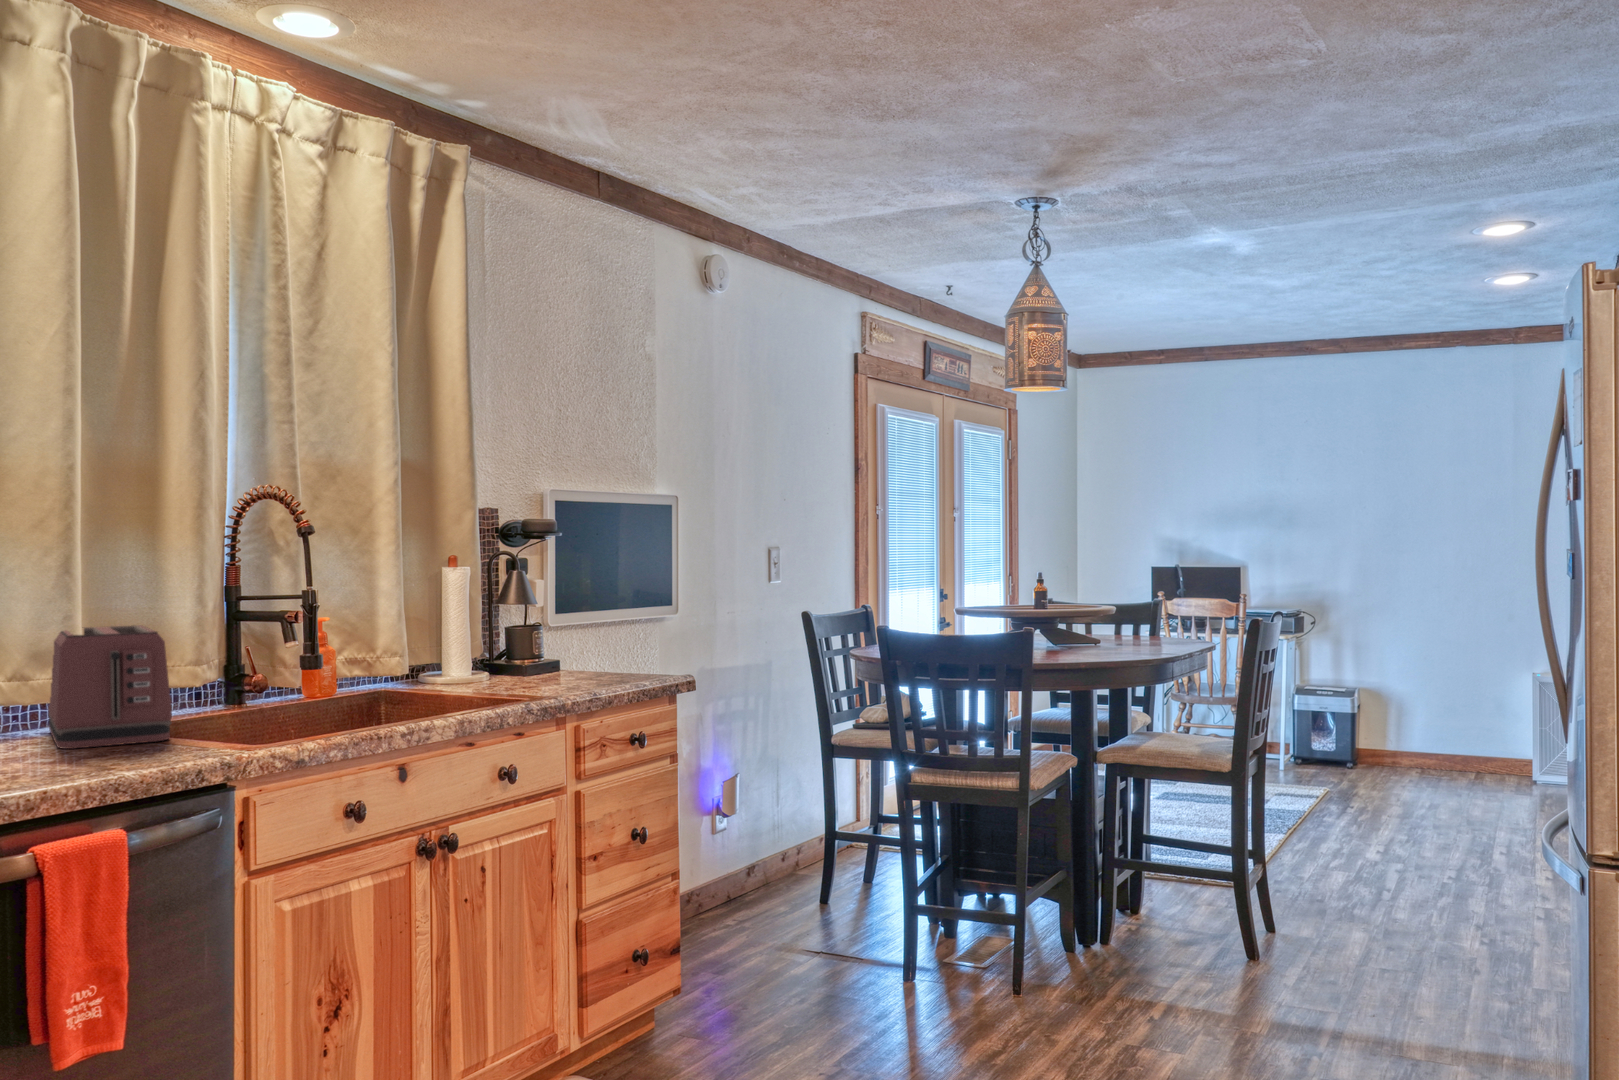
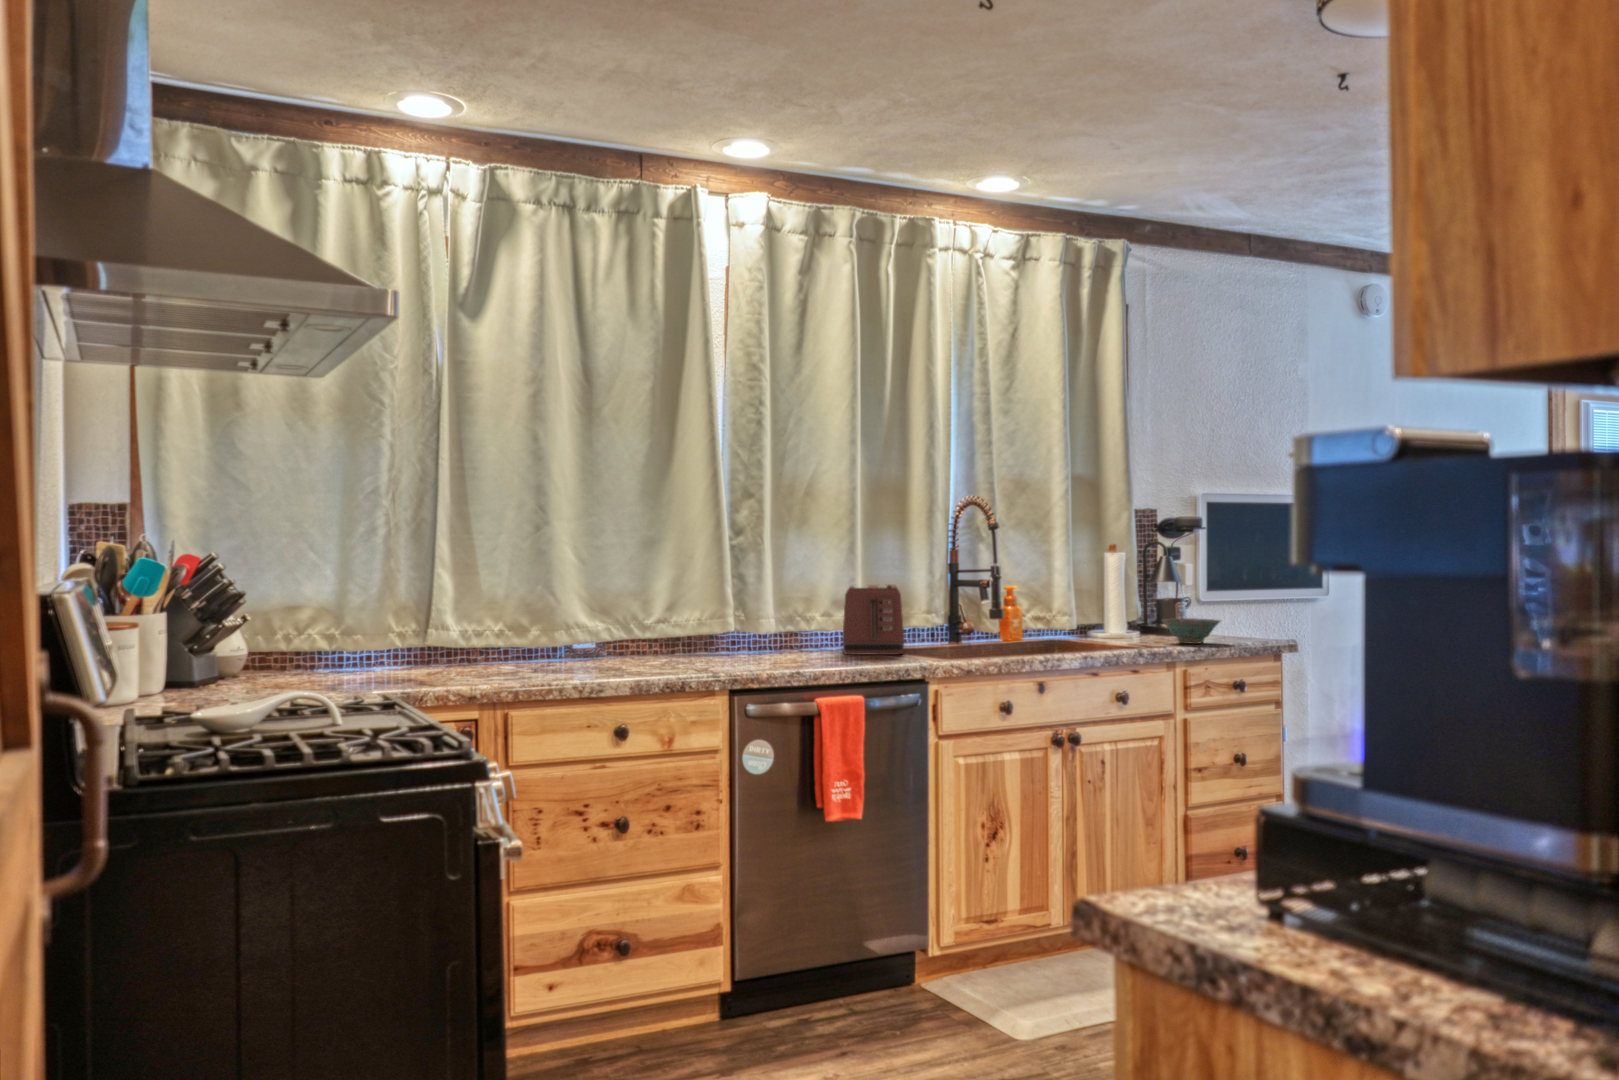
ceramic bowl: none [527,653,604,687] -> present [1162,618,1220,644]

